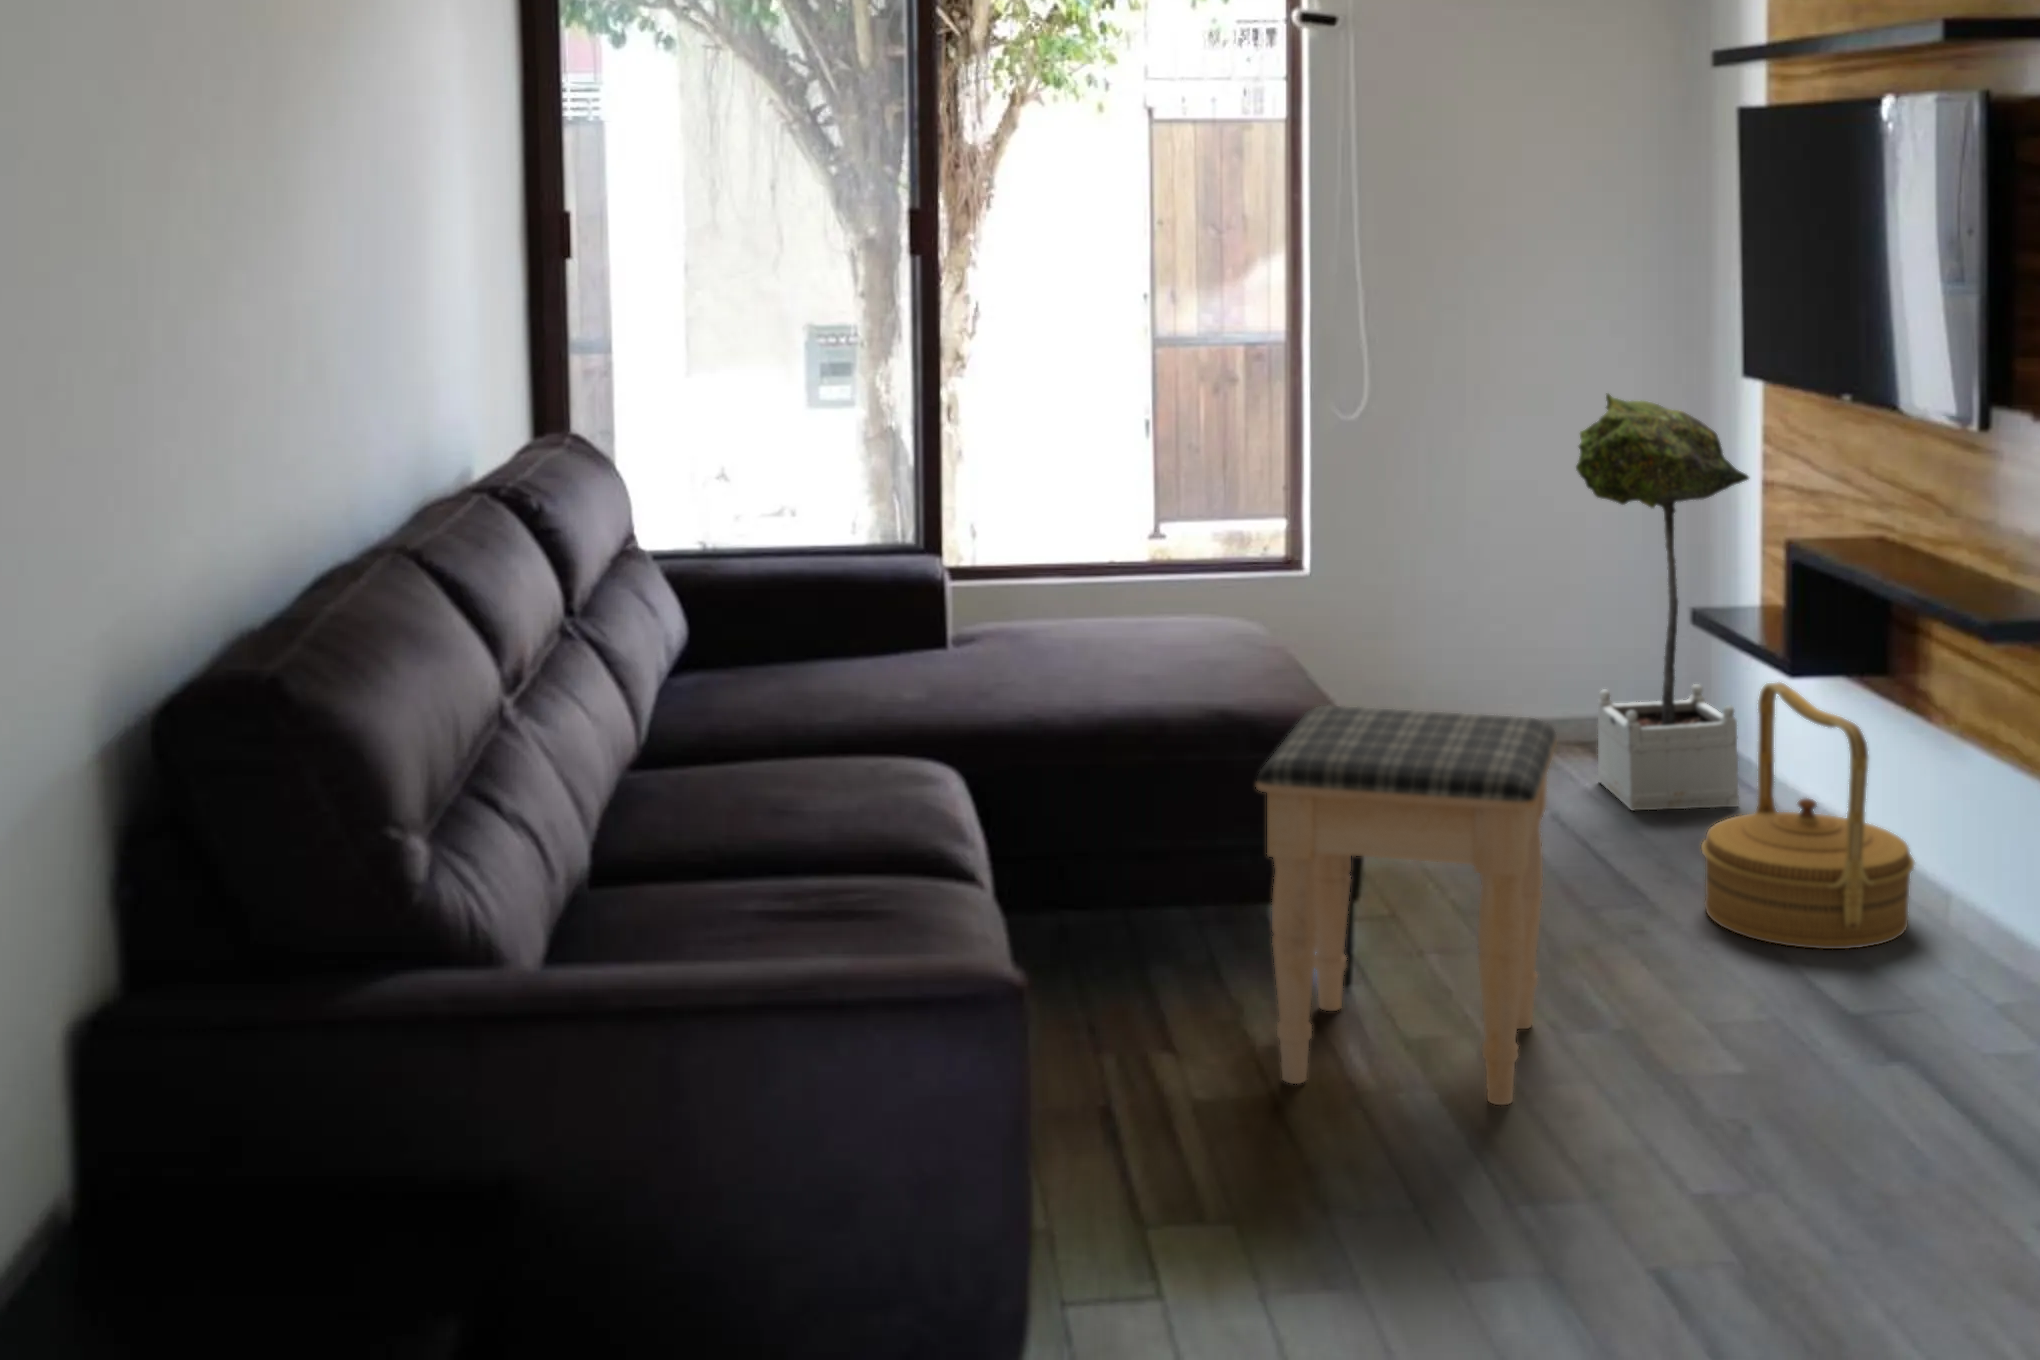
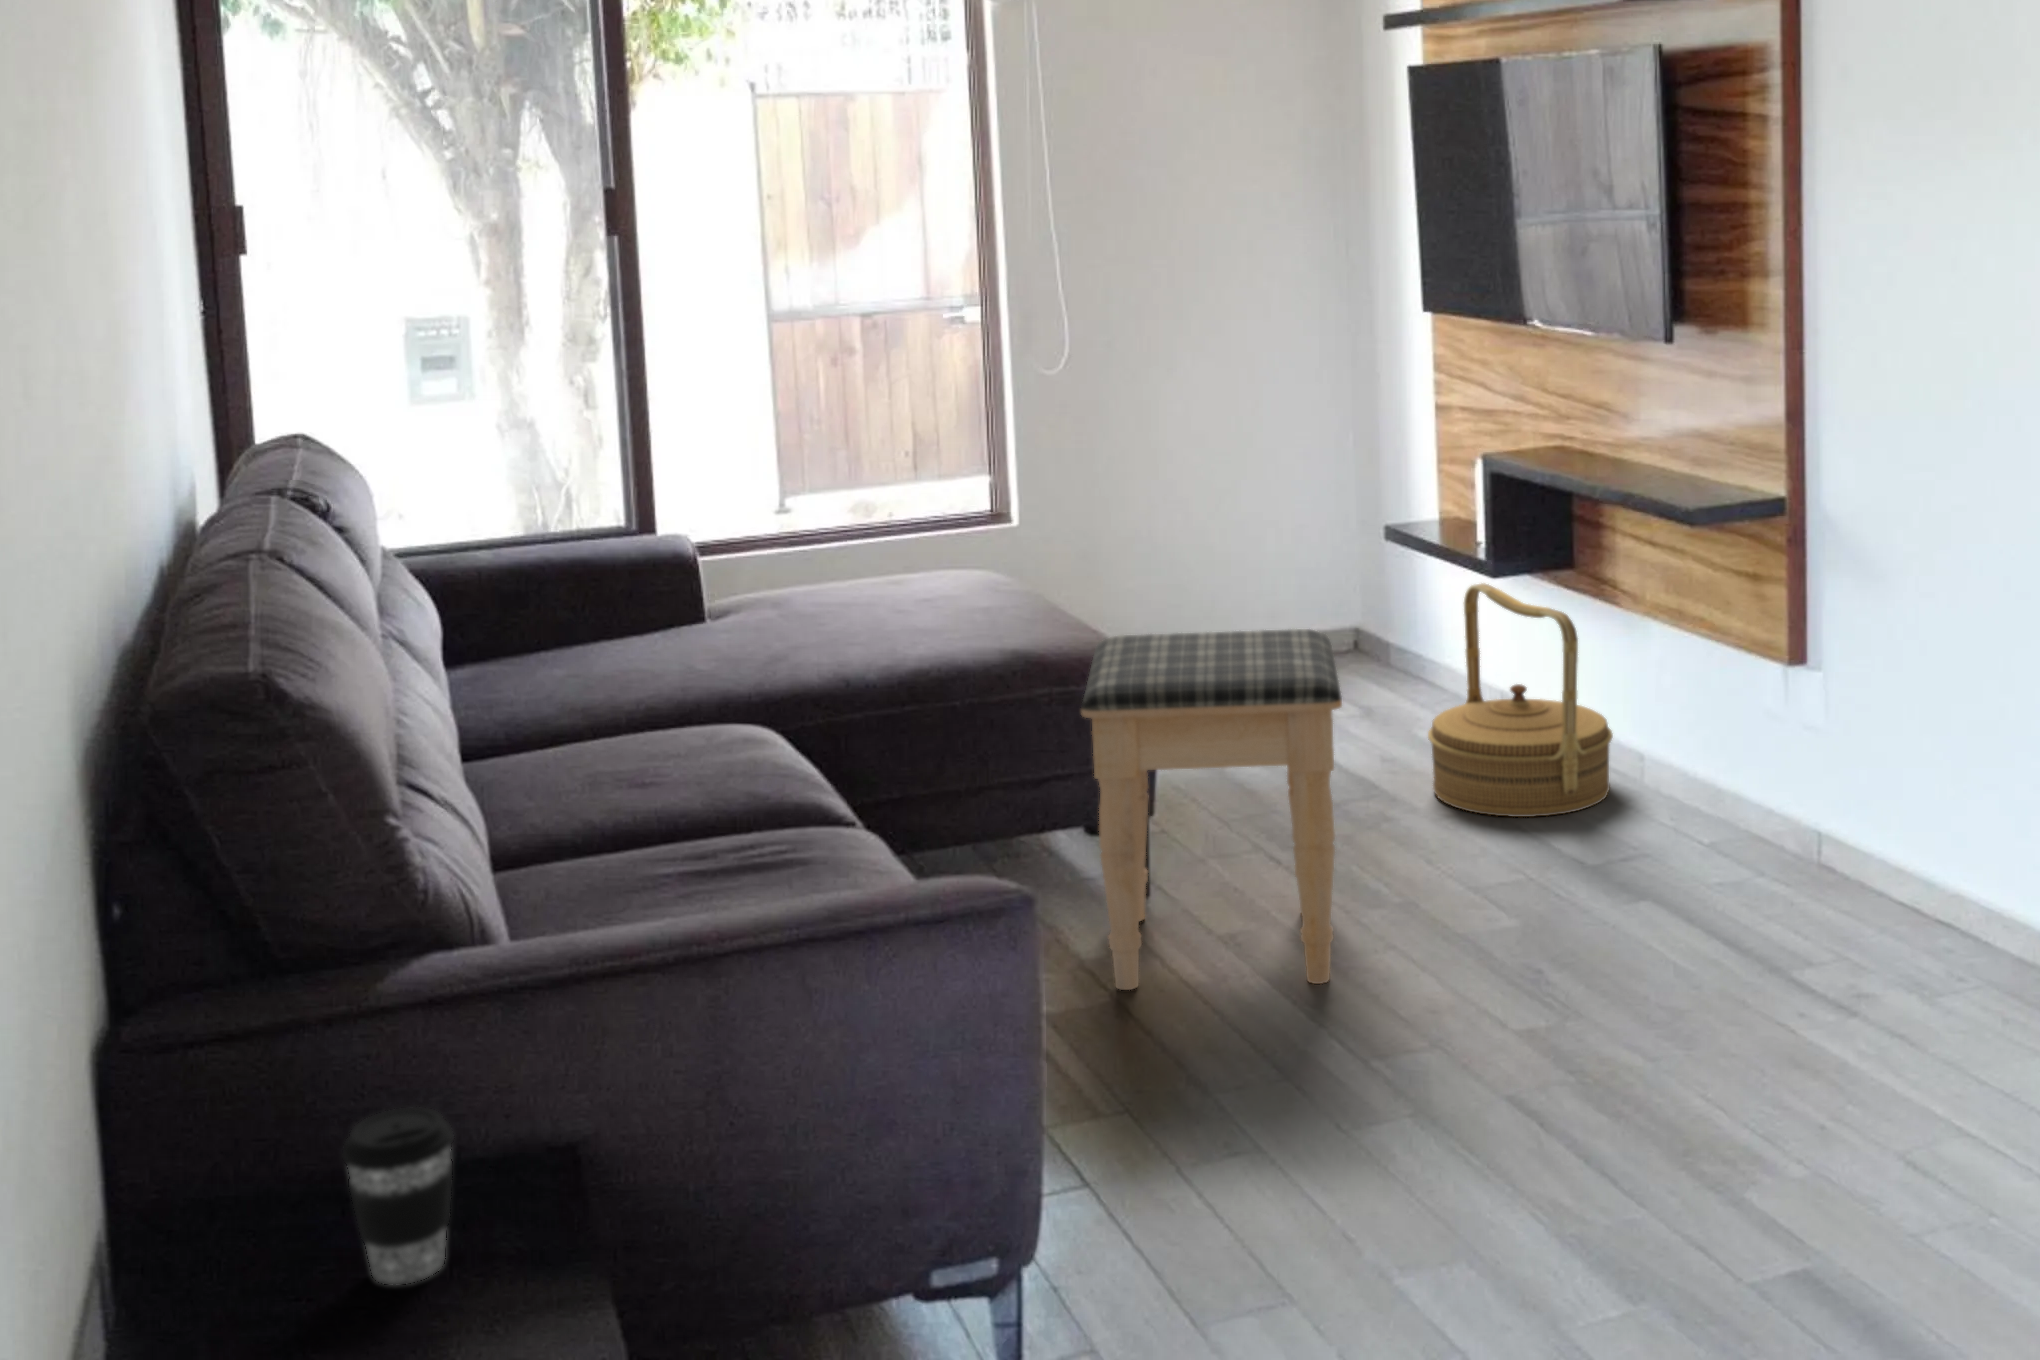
potted tree: present [1576,394,1749,811] -> none [1268,334,1429,716]
coffee cup: none [289,1118,397,1292] -> present [342,1108,453,1284]

